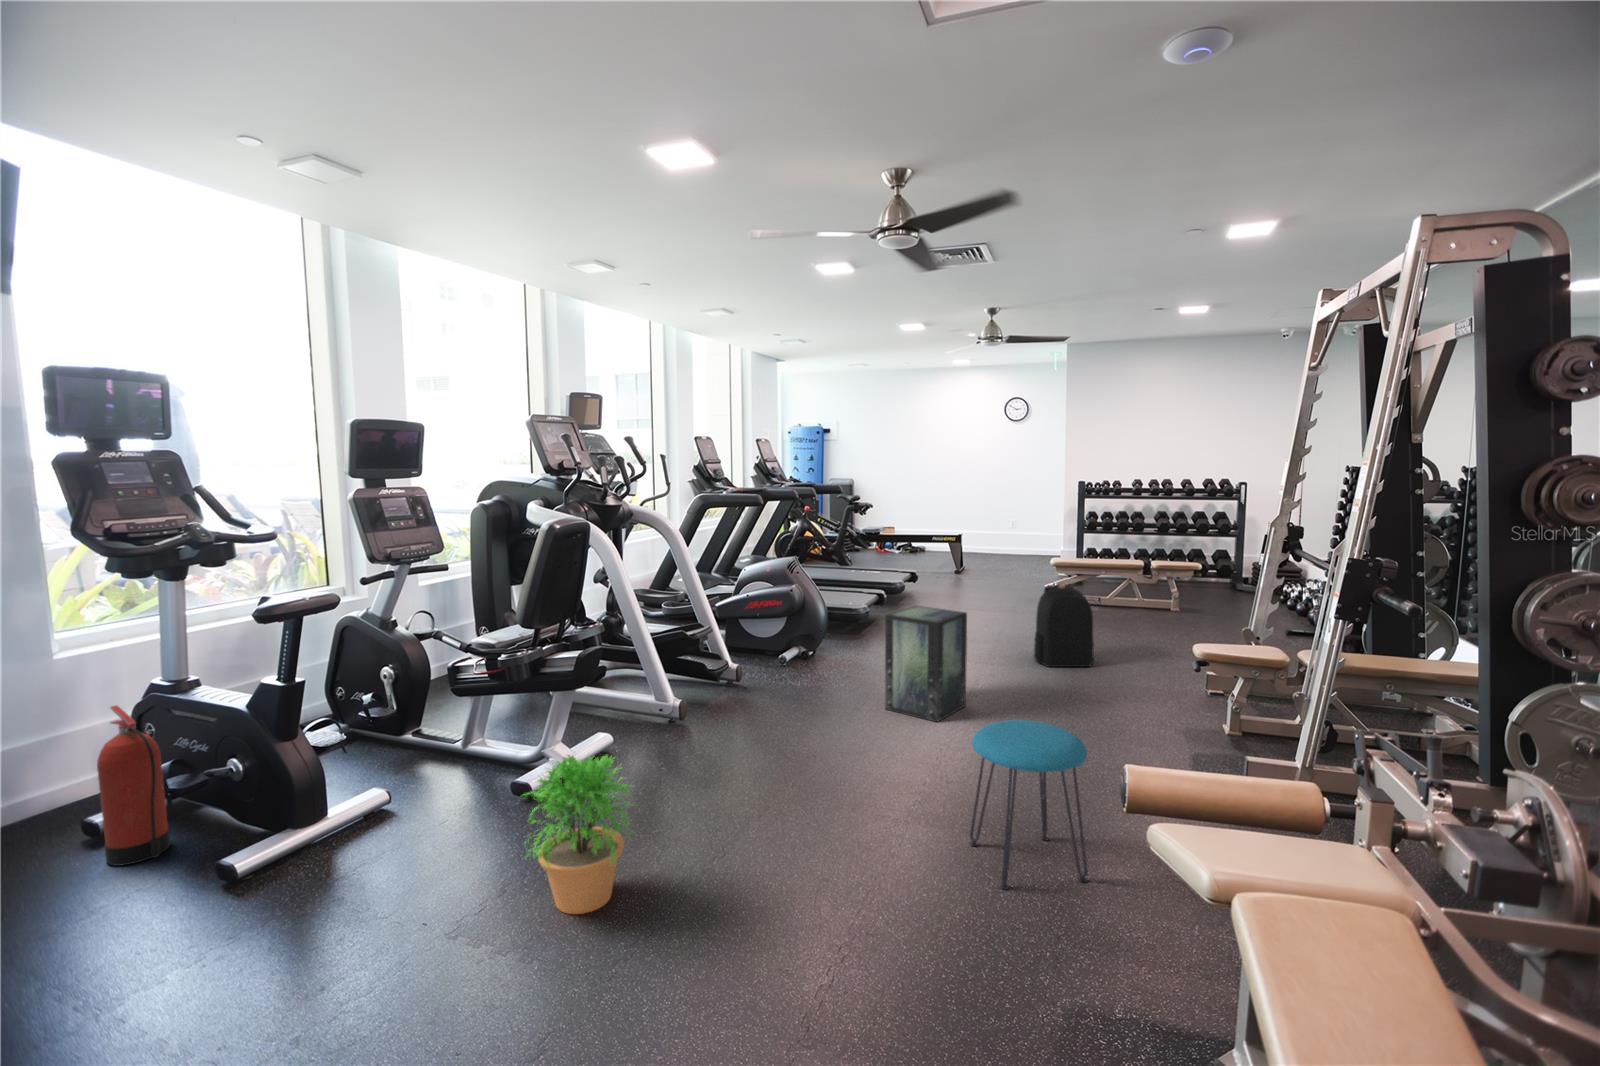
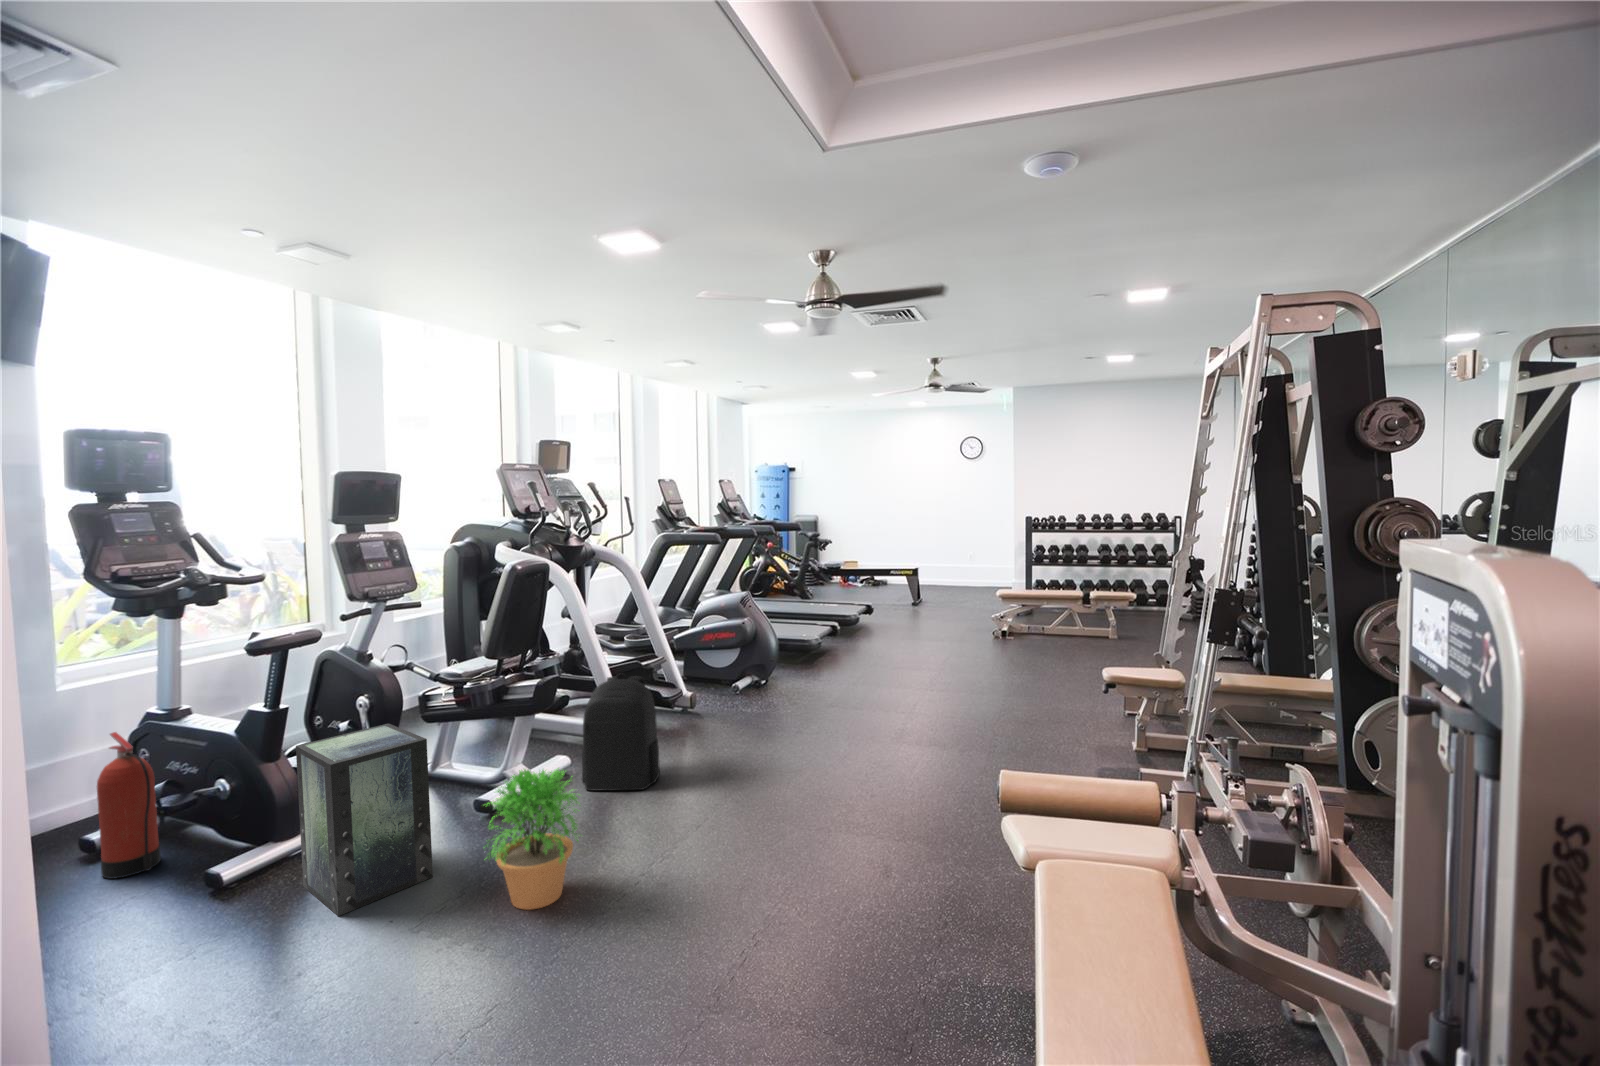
backpack: present [1034,586,1094,667] -> present [582,676,660,791]
storage box: present [885,606,967,722] -> present [296,723,433,916]
stool: present [970,720,1088,890] -> none [882,734,981,882]

